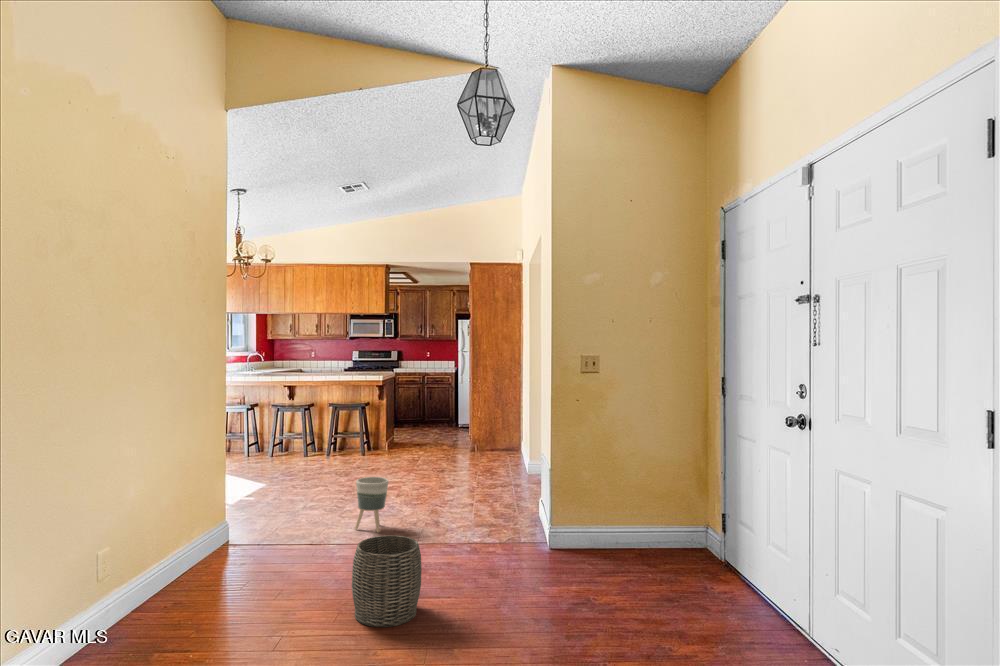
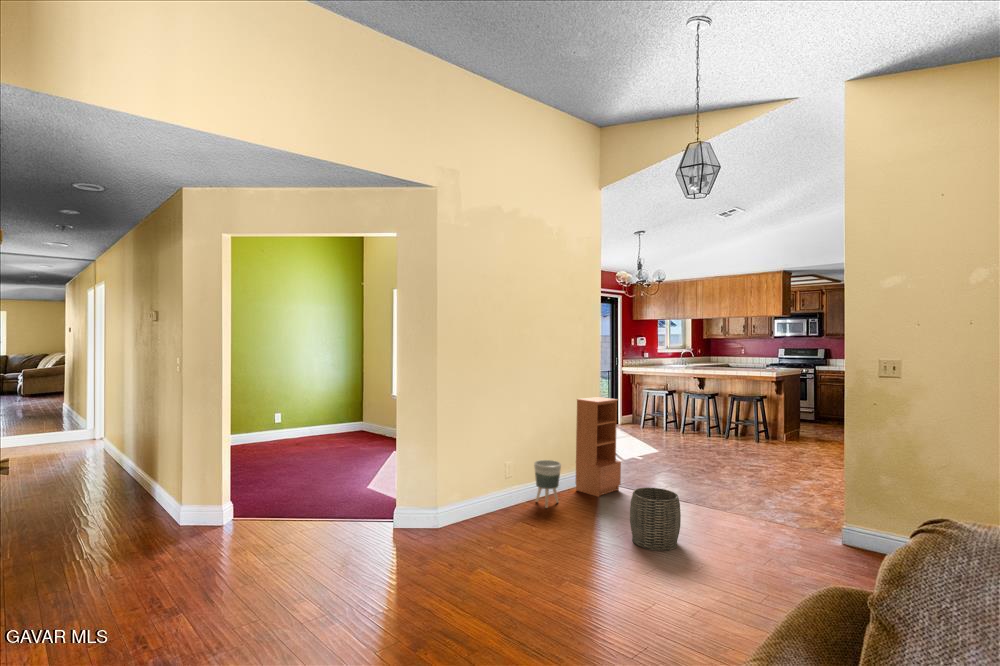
bookcase: none [203,418,272,570] -> present [575,397,621,497]
planter: present [355,477,388,532] -> present [534,460,561,508]

